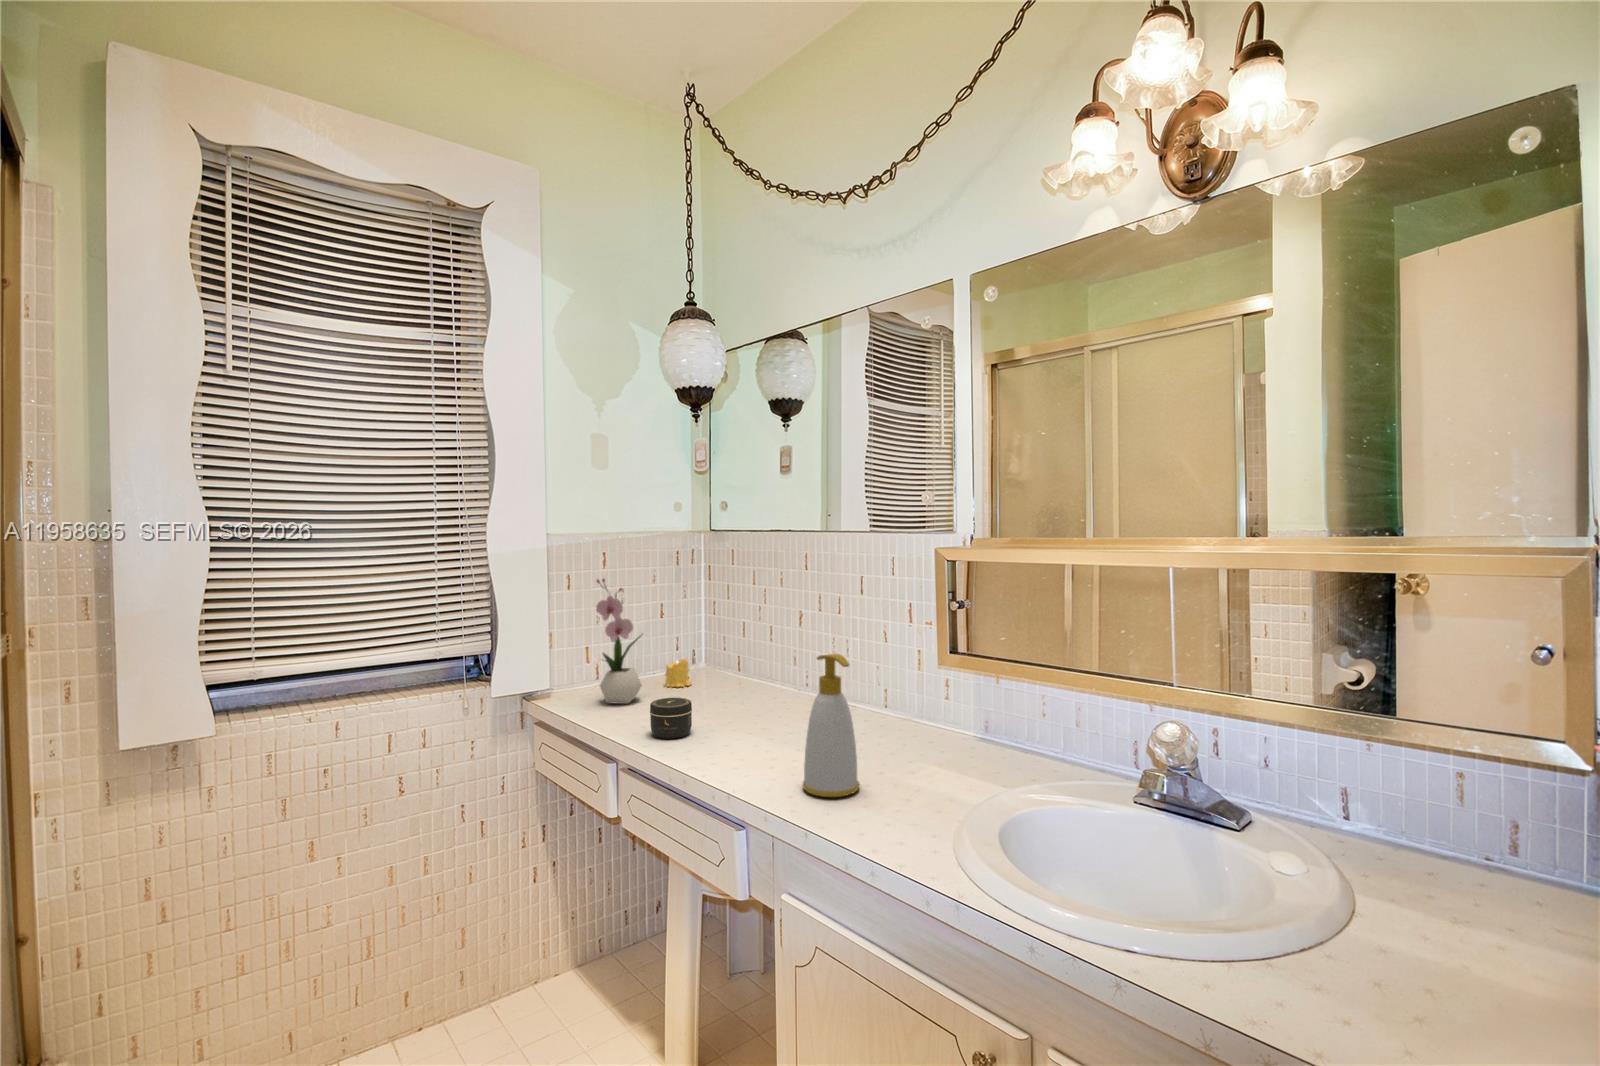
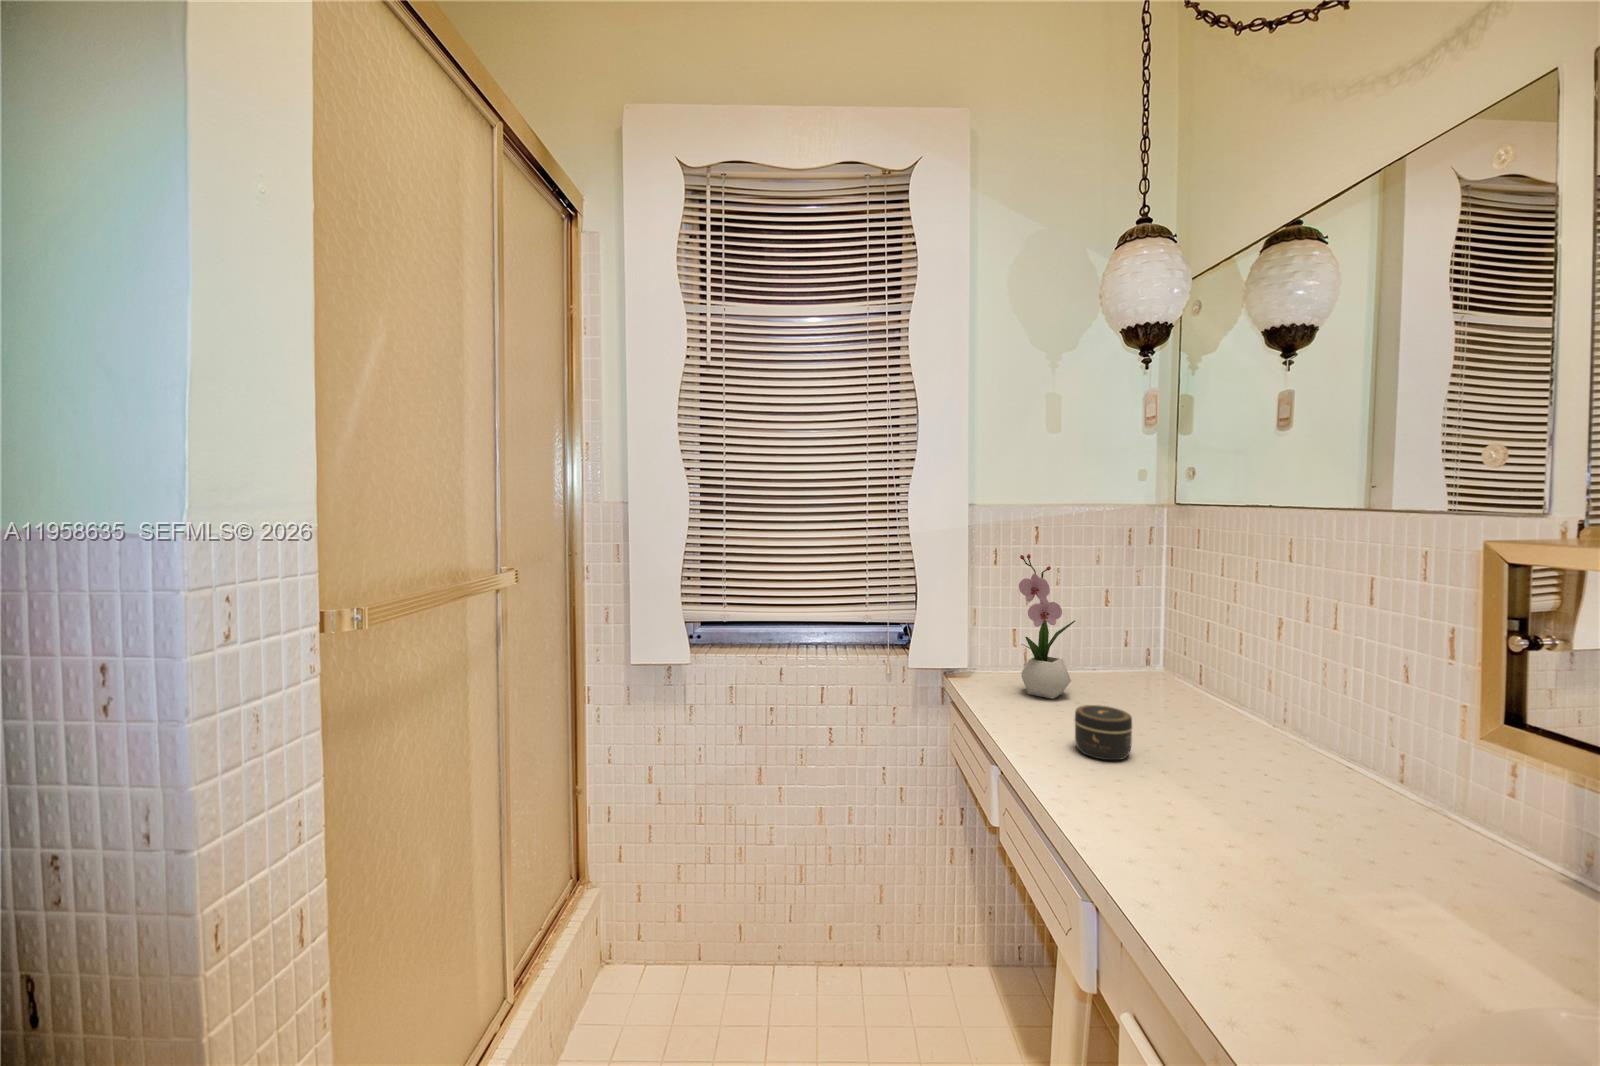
soap bottle: present [803,654,859,797] -> none [1329,701,1467,967]
candle: present [665,659,691,687] -> none [1100,653,1137,689]

